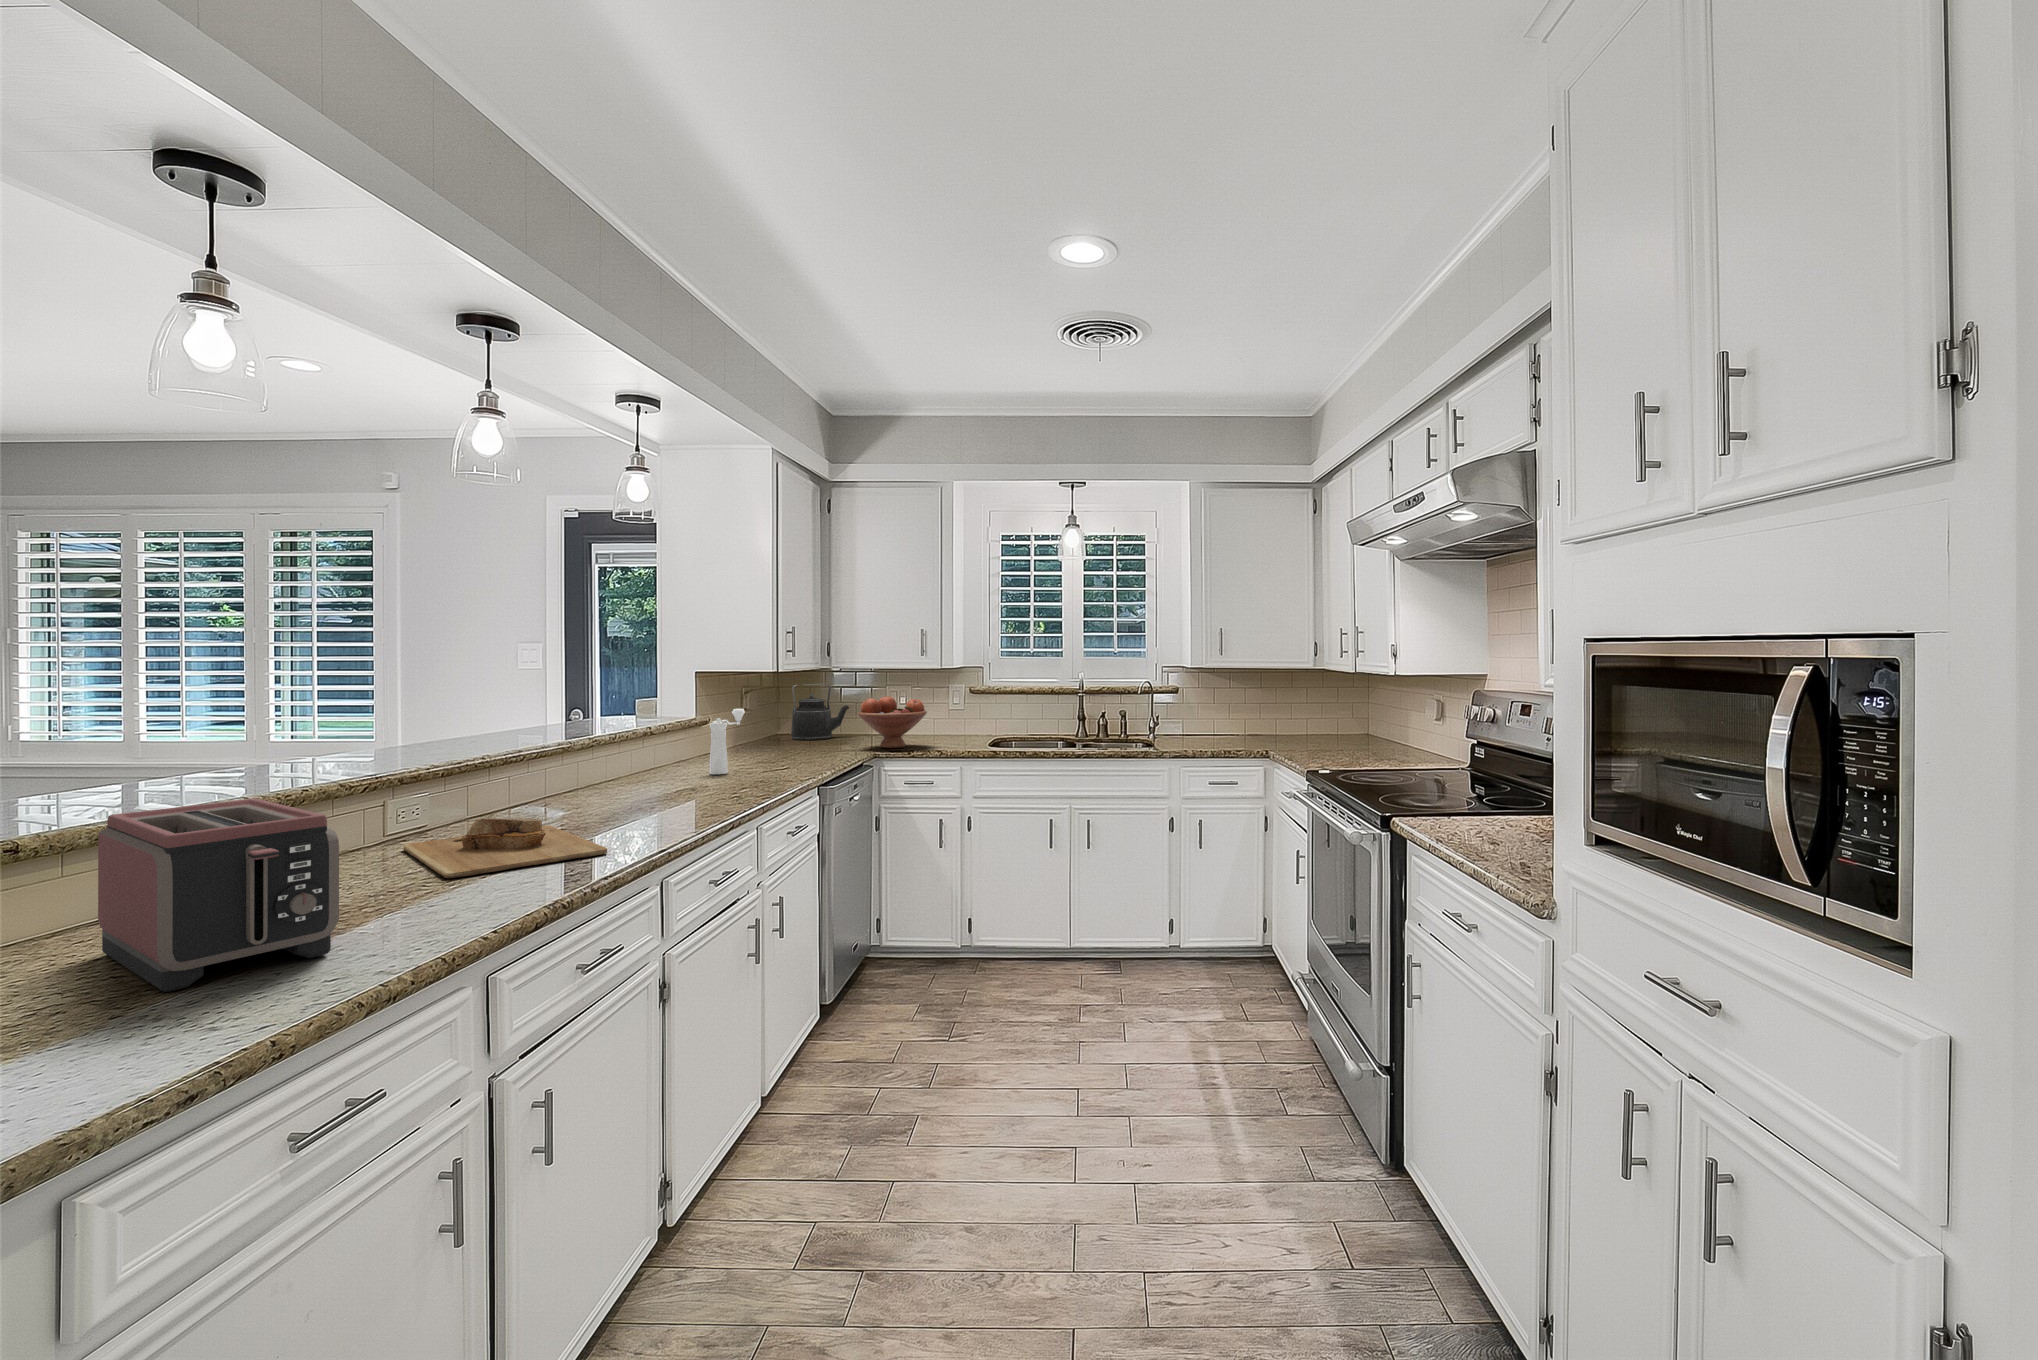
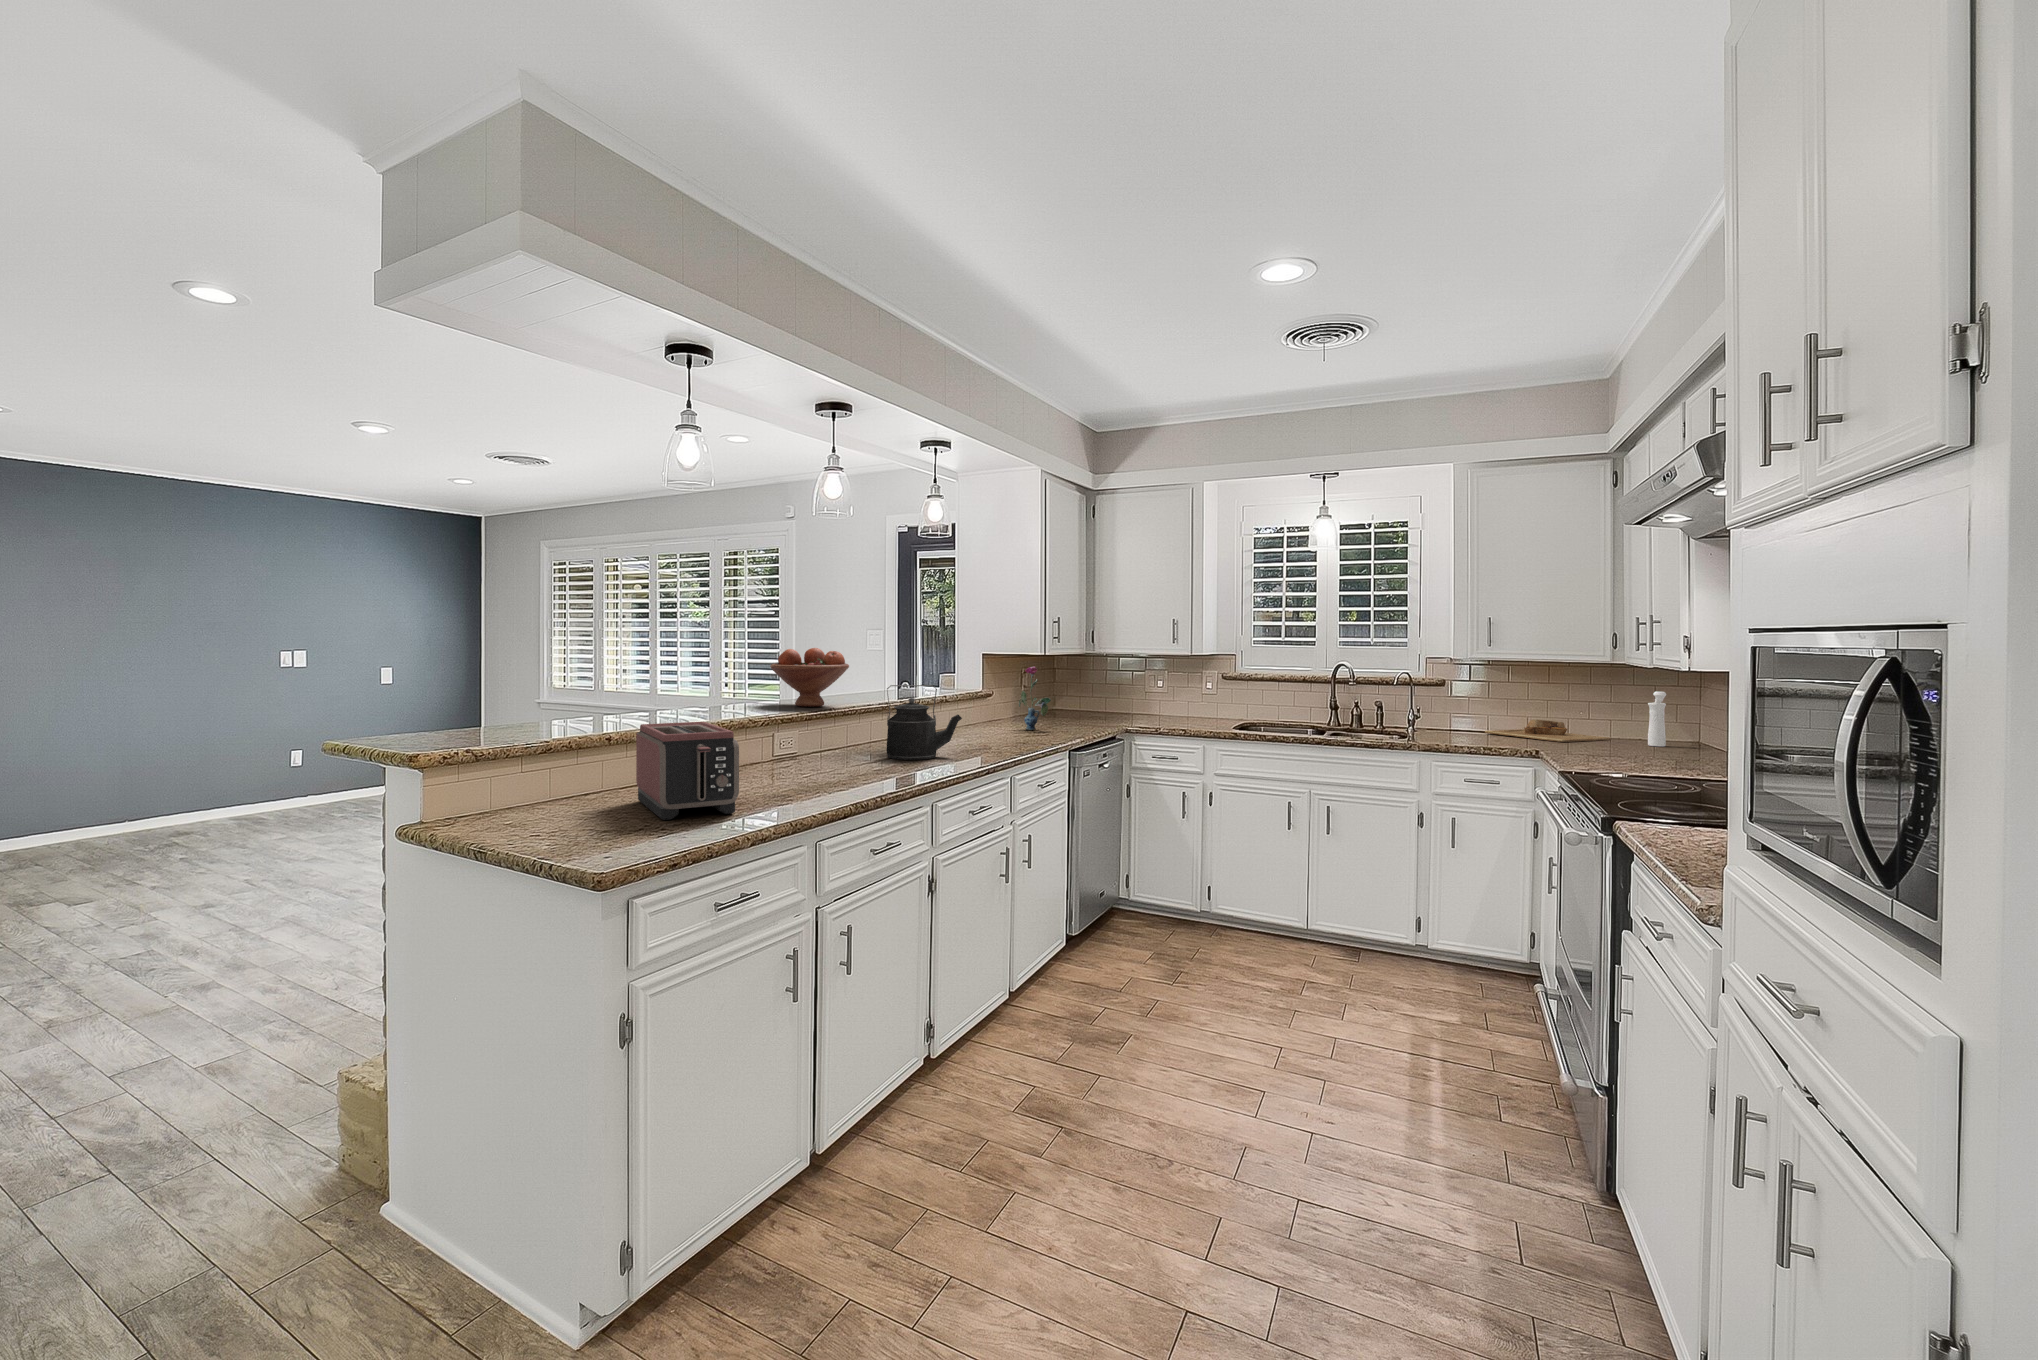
kettle: present [791,684,849,740] -> present [886,685,962,760]
vase: none [746,685,788,761] -> present [1019,667,1051,730]
fruit bowl: present [858,696,927,748] -> present [770,648,849,707]
pepper mill: present [709,709,745,775] -> present [1648,691,1666,747]
cutting board: present [403,818,607,878] -> present [1485,720,1610,742]

